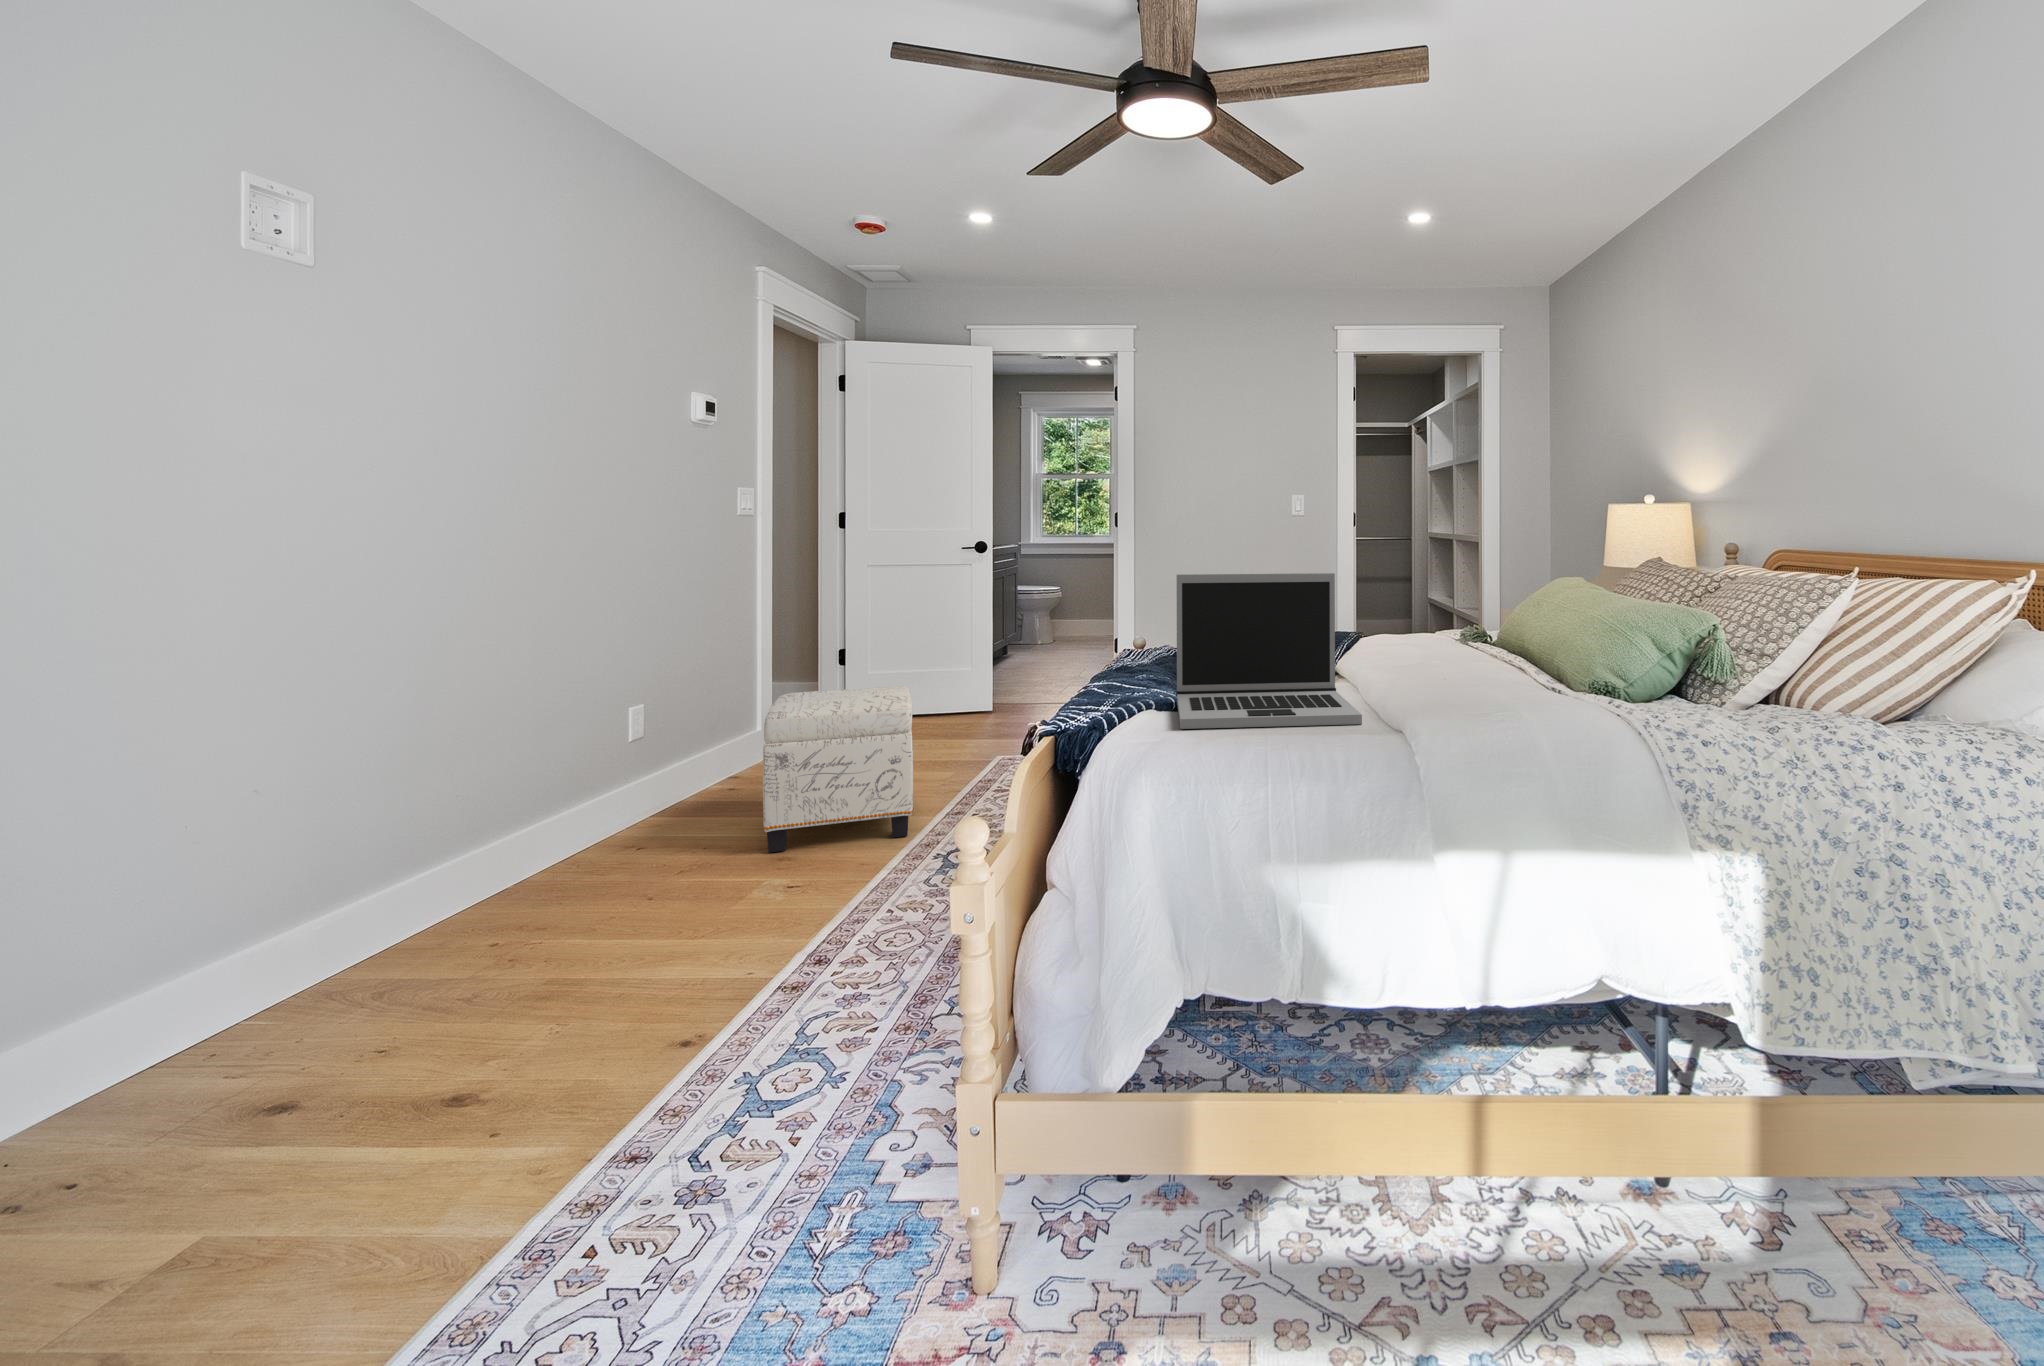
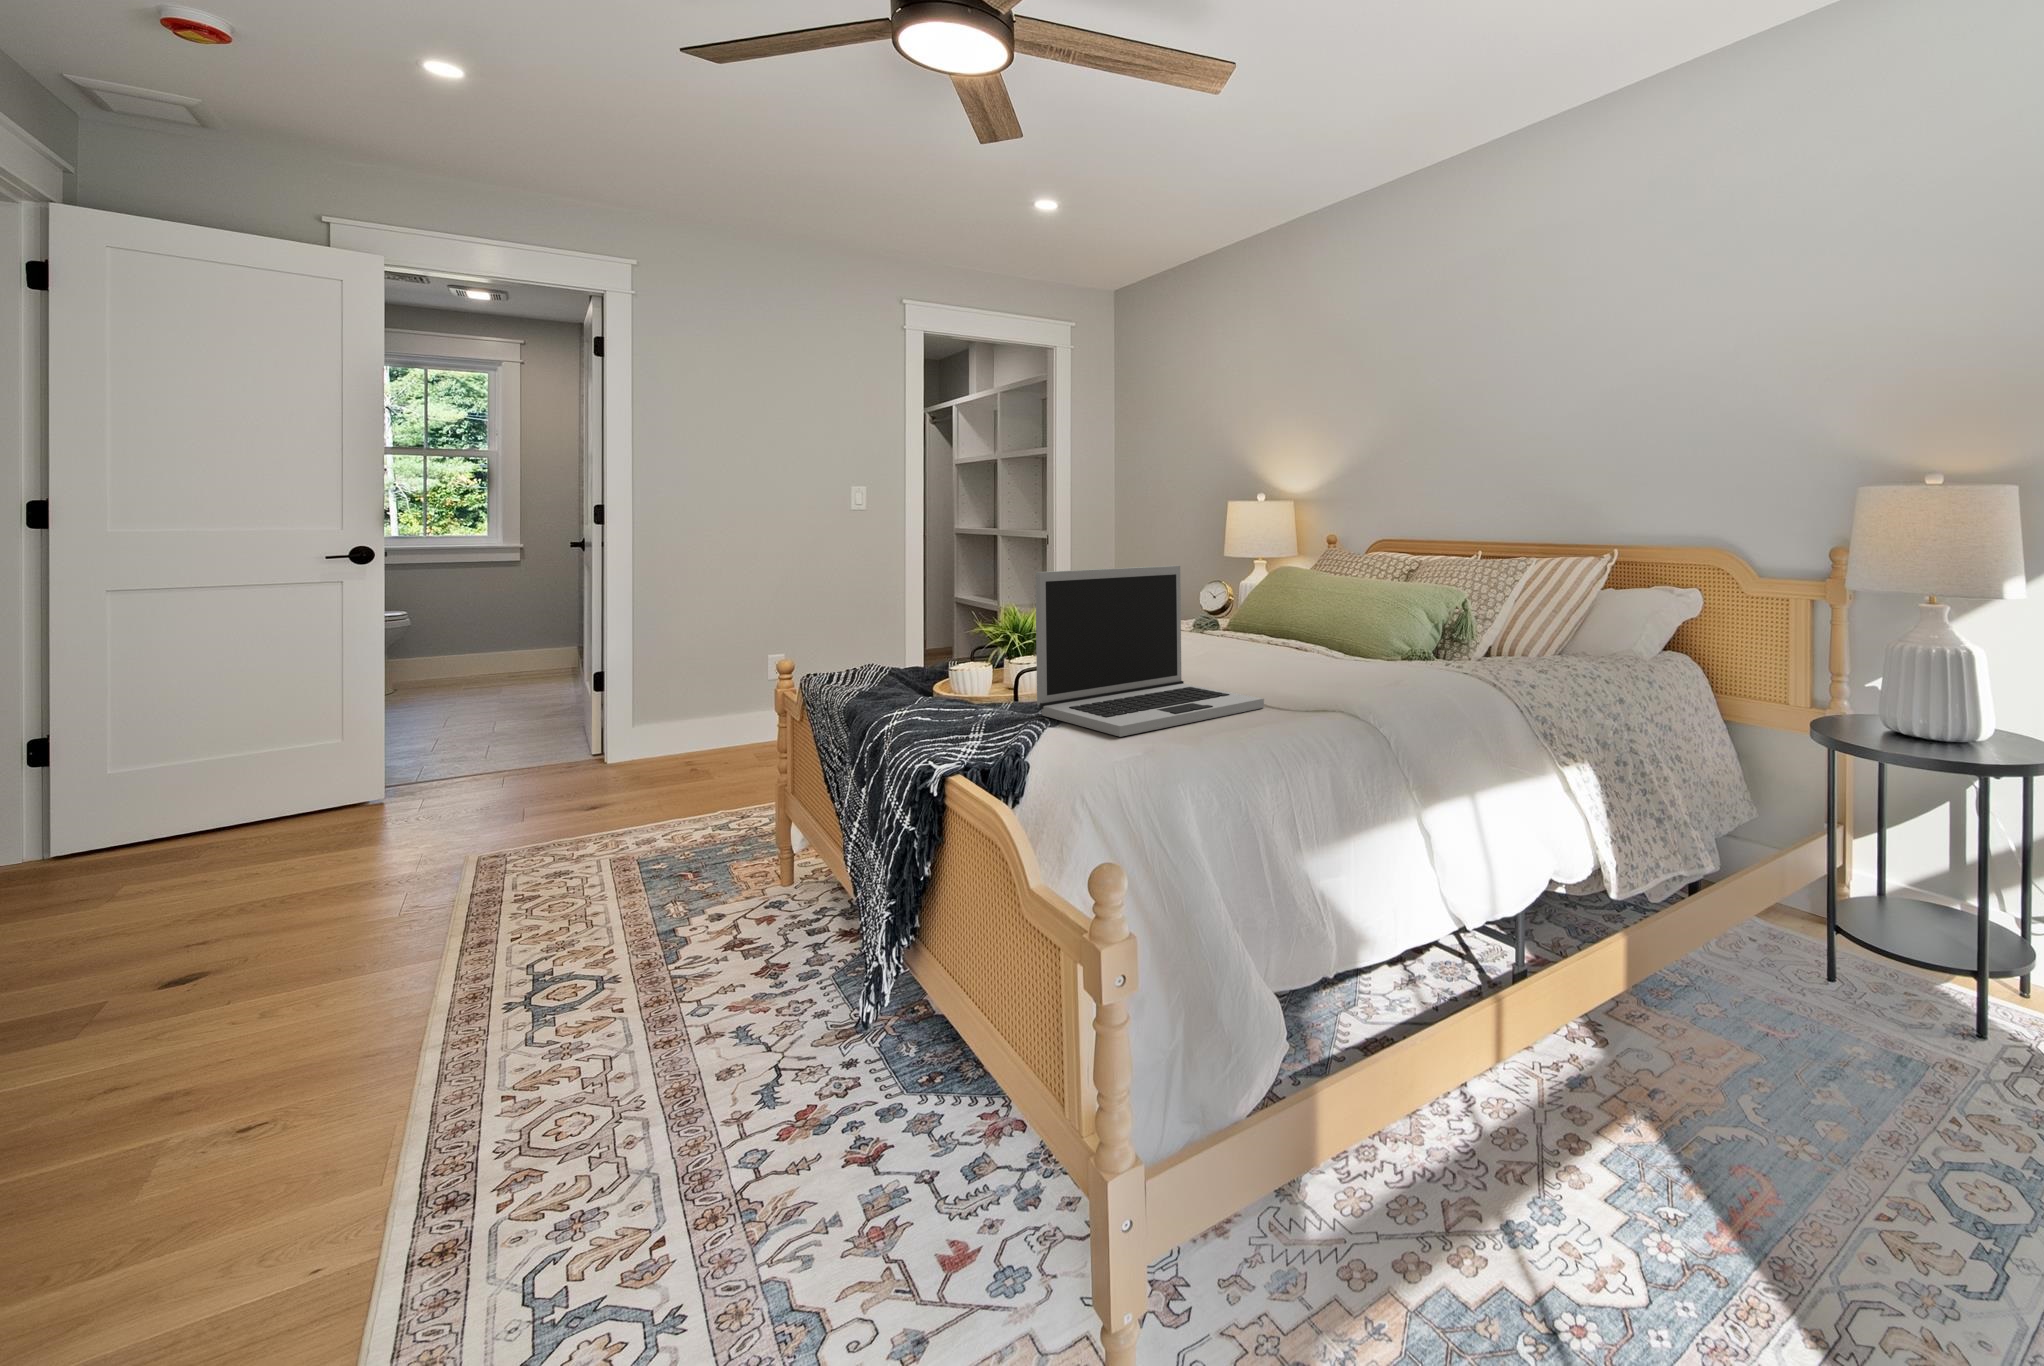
ottoman: present [763,686,913,853] -> none [61,775,428,1099]

